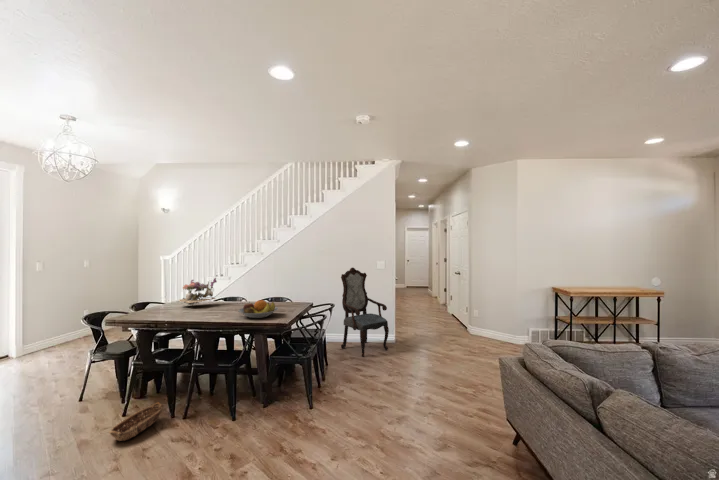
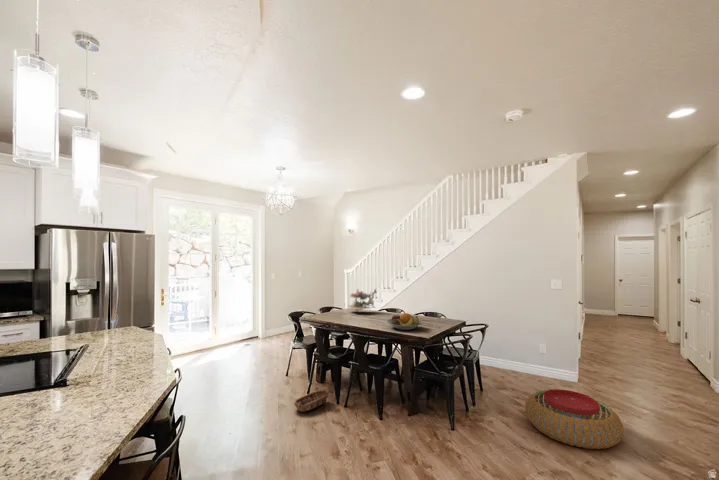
armchair: present [341,268,389,357] -> none [502,286,565,390]
pouf: none [368,350,436,394] -> present [525,389,624,449]

